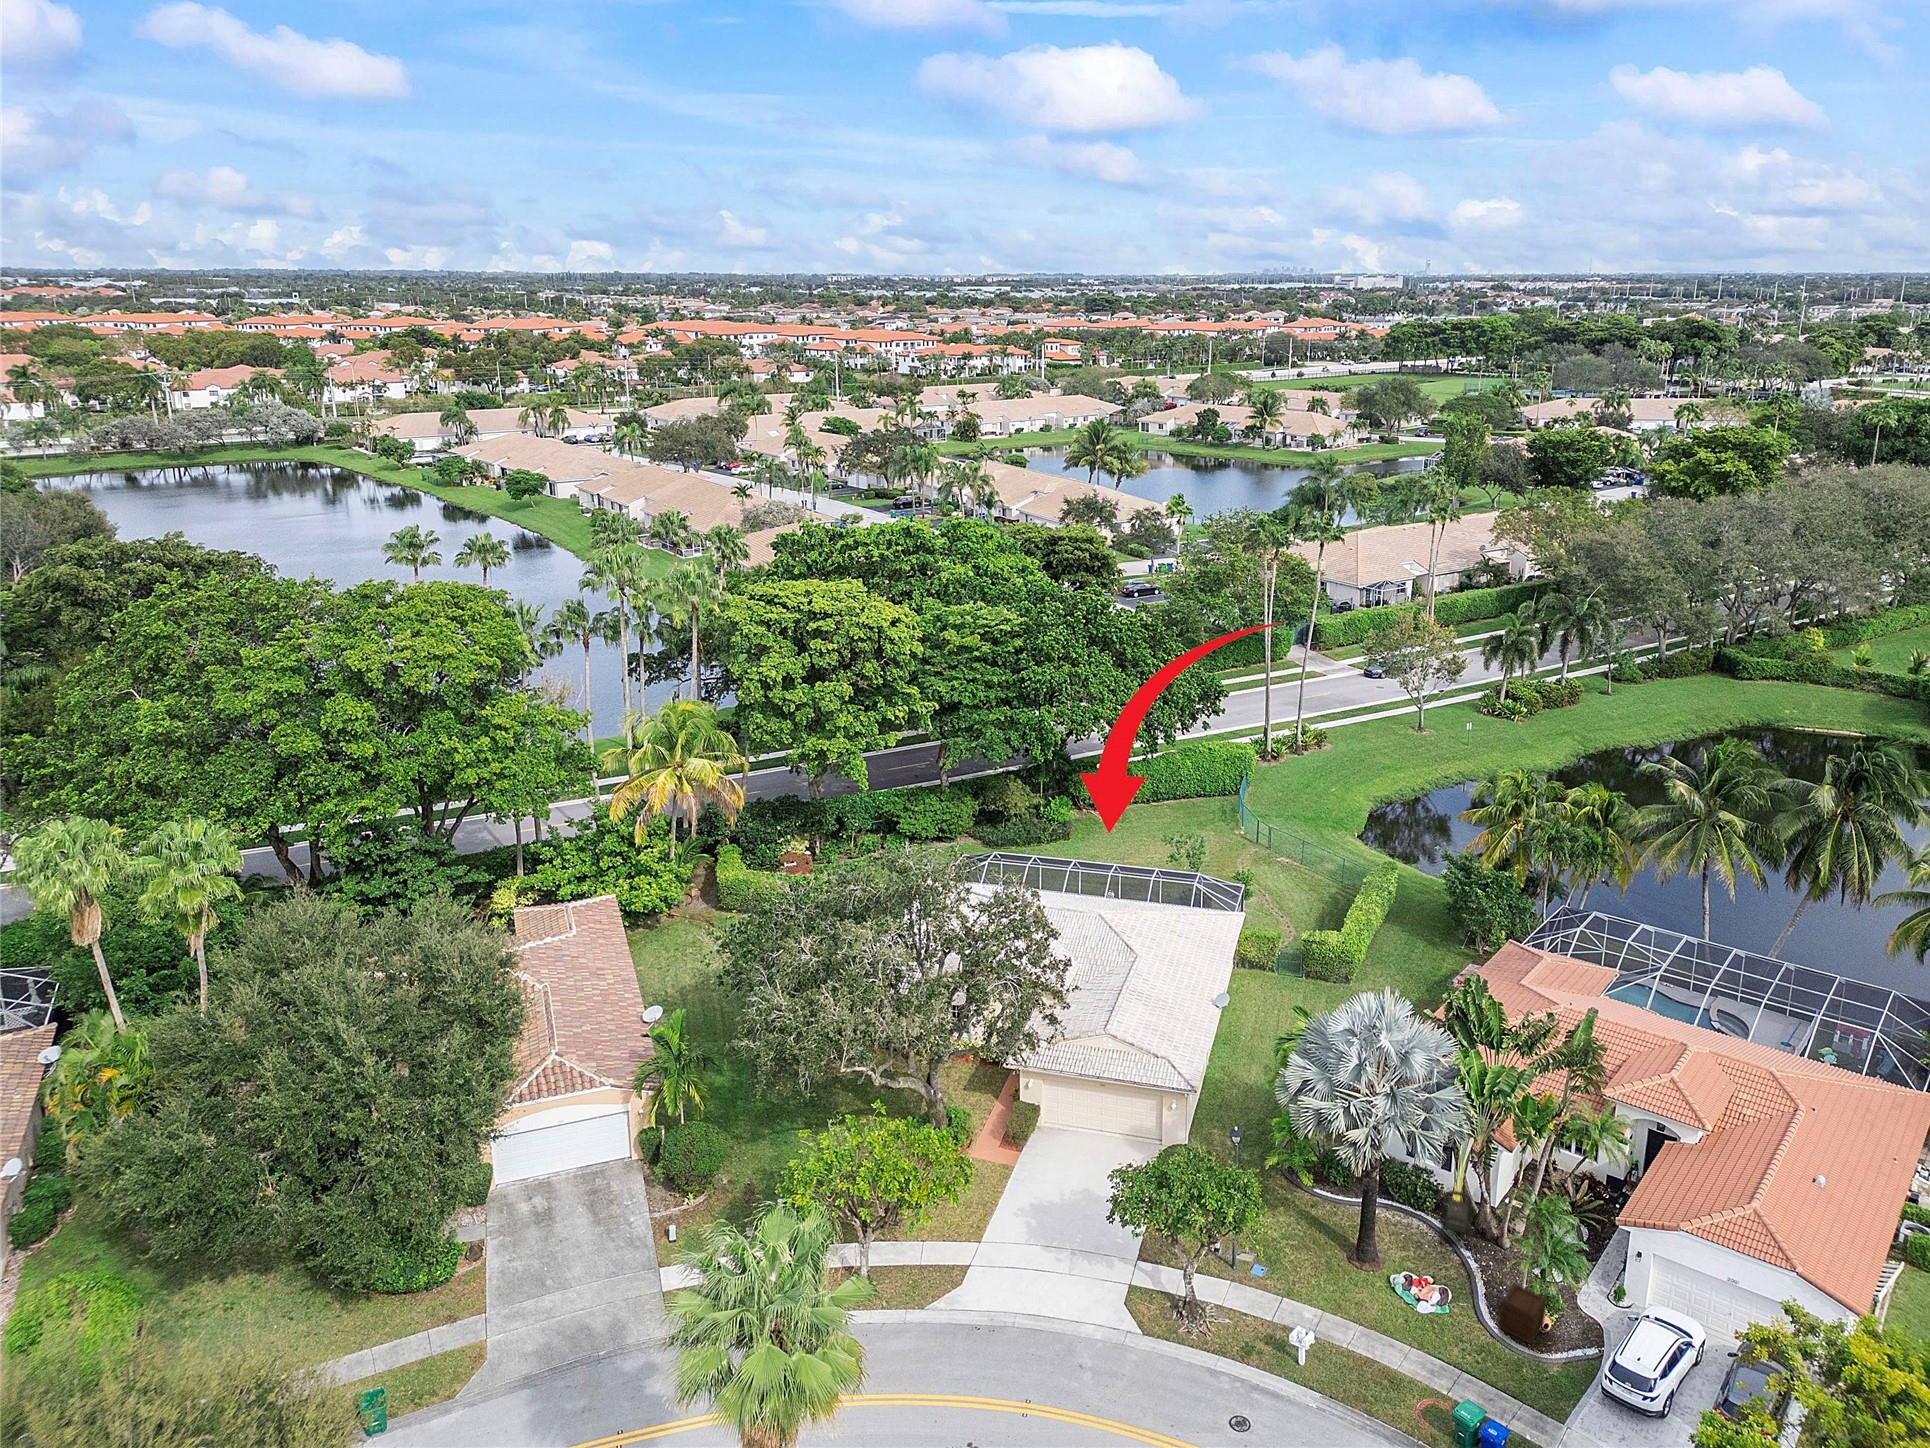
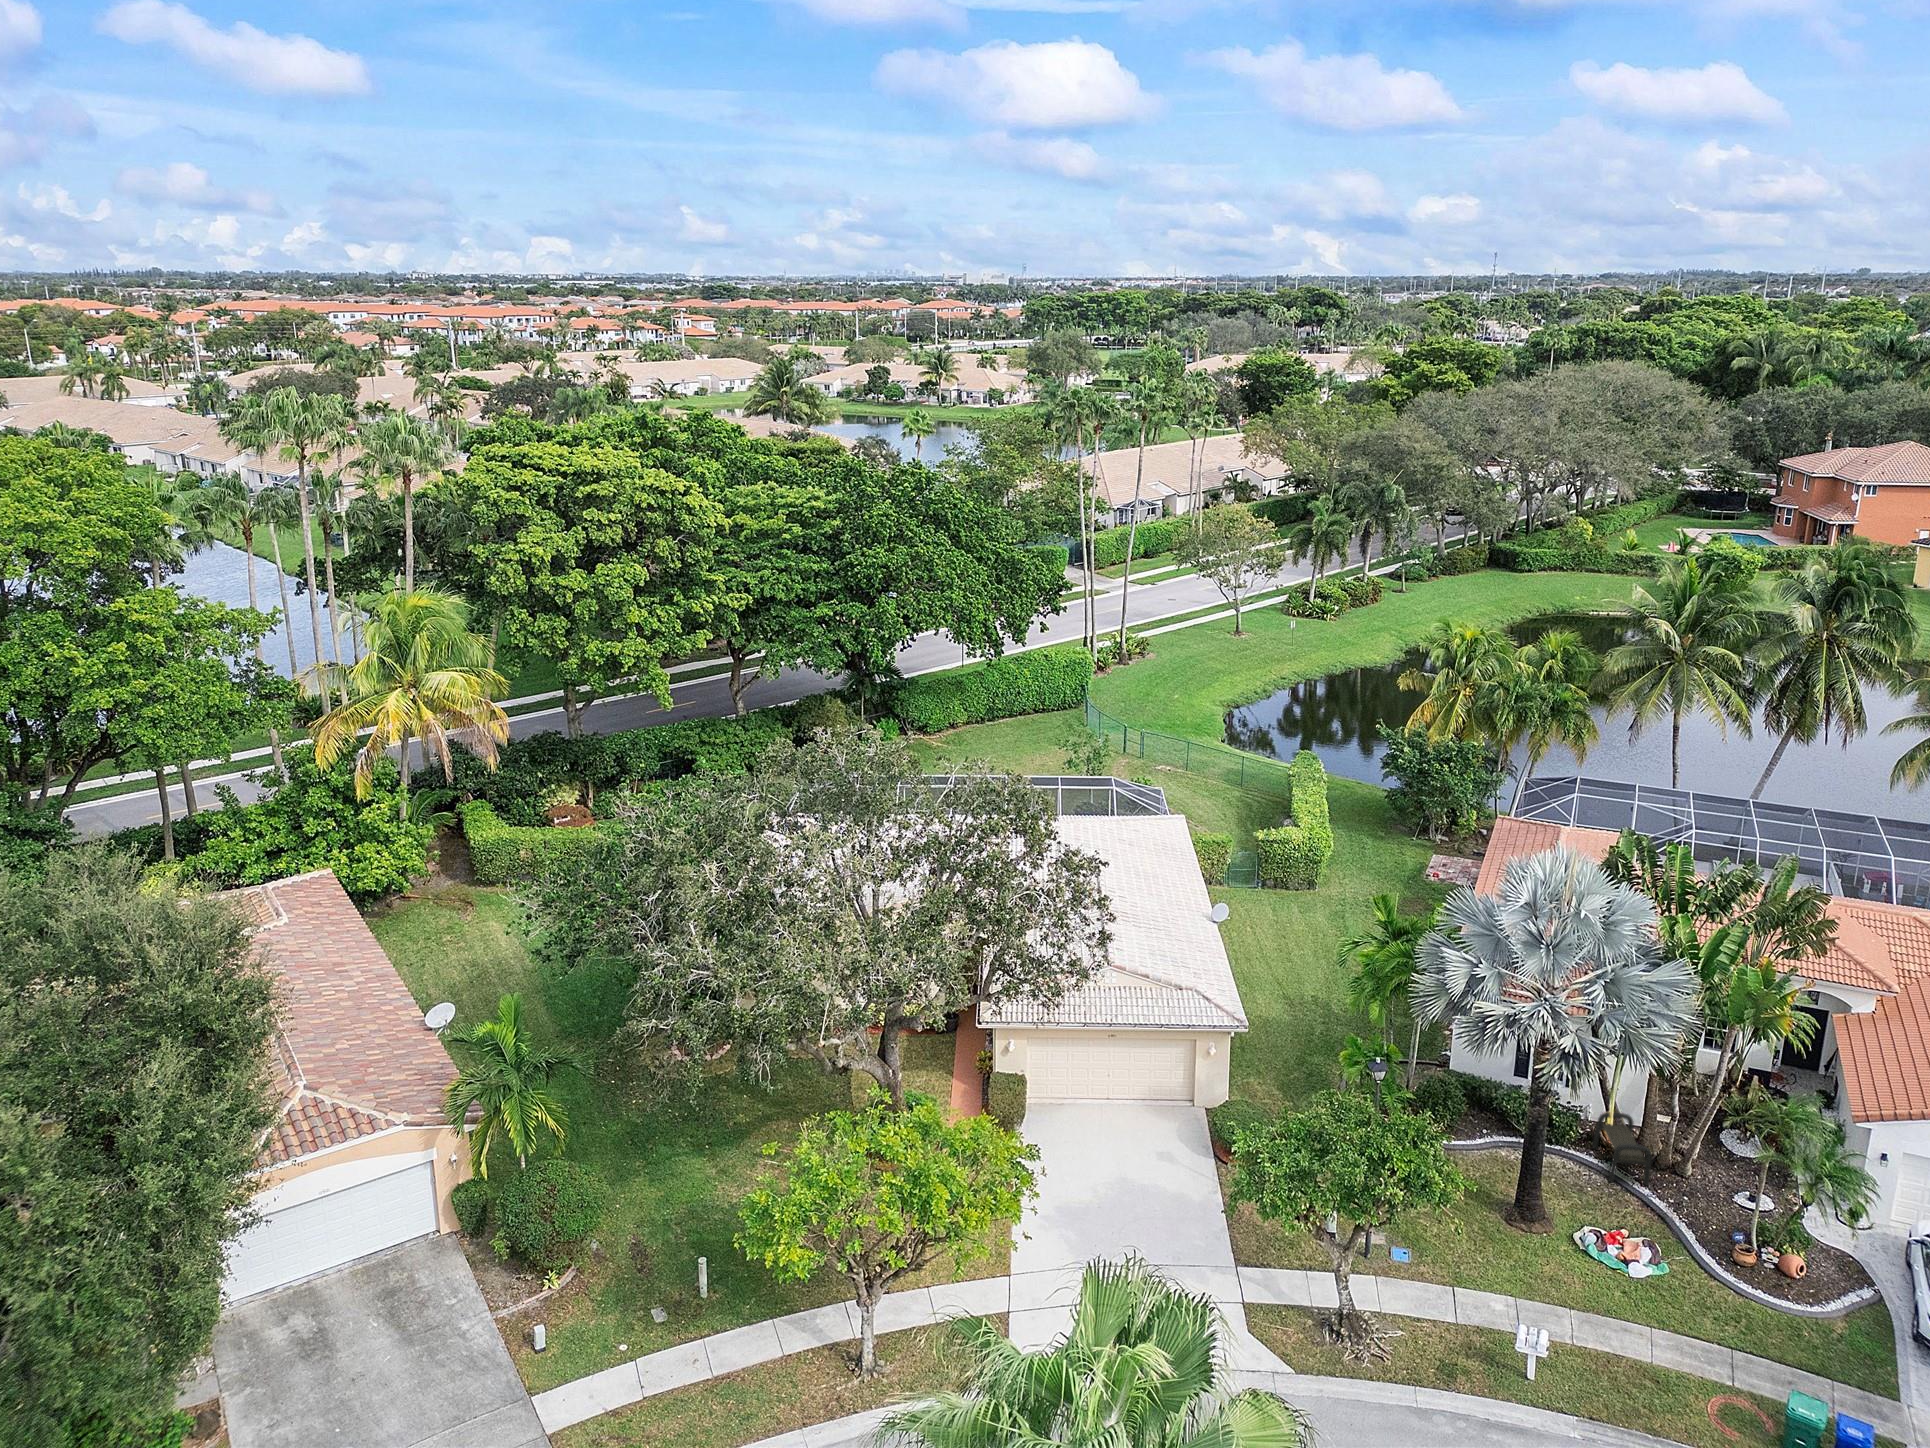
wooden crate: present [1498,1284,1547,1343] -> none [1741,1218,1800,1296]

